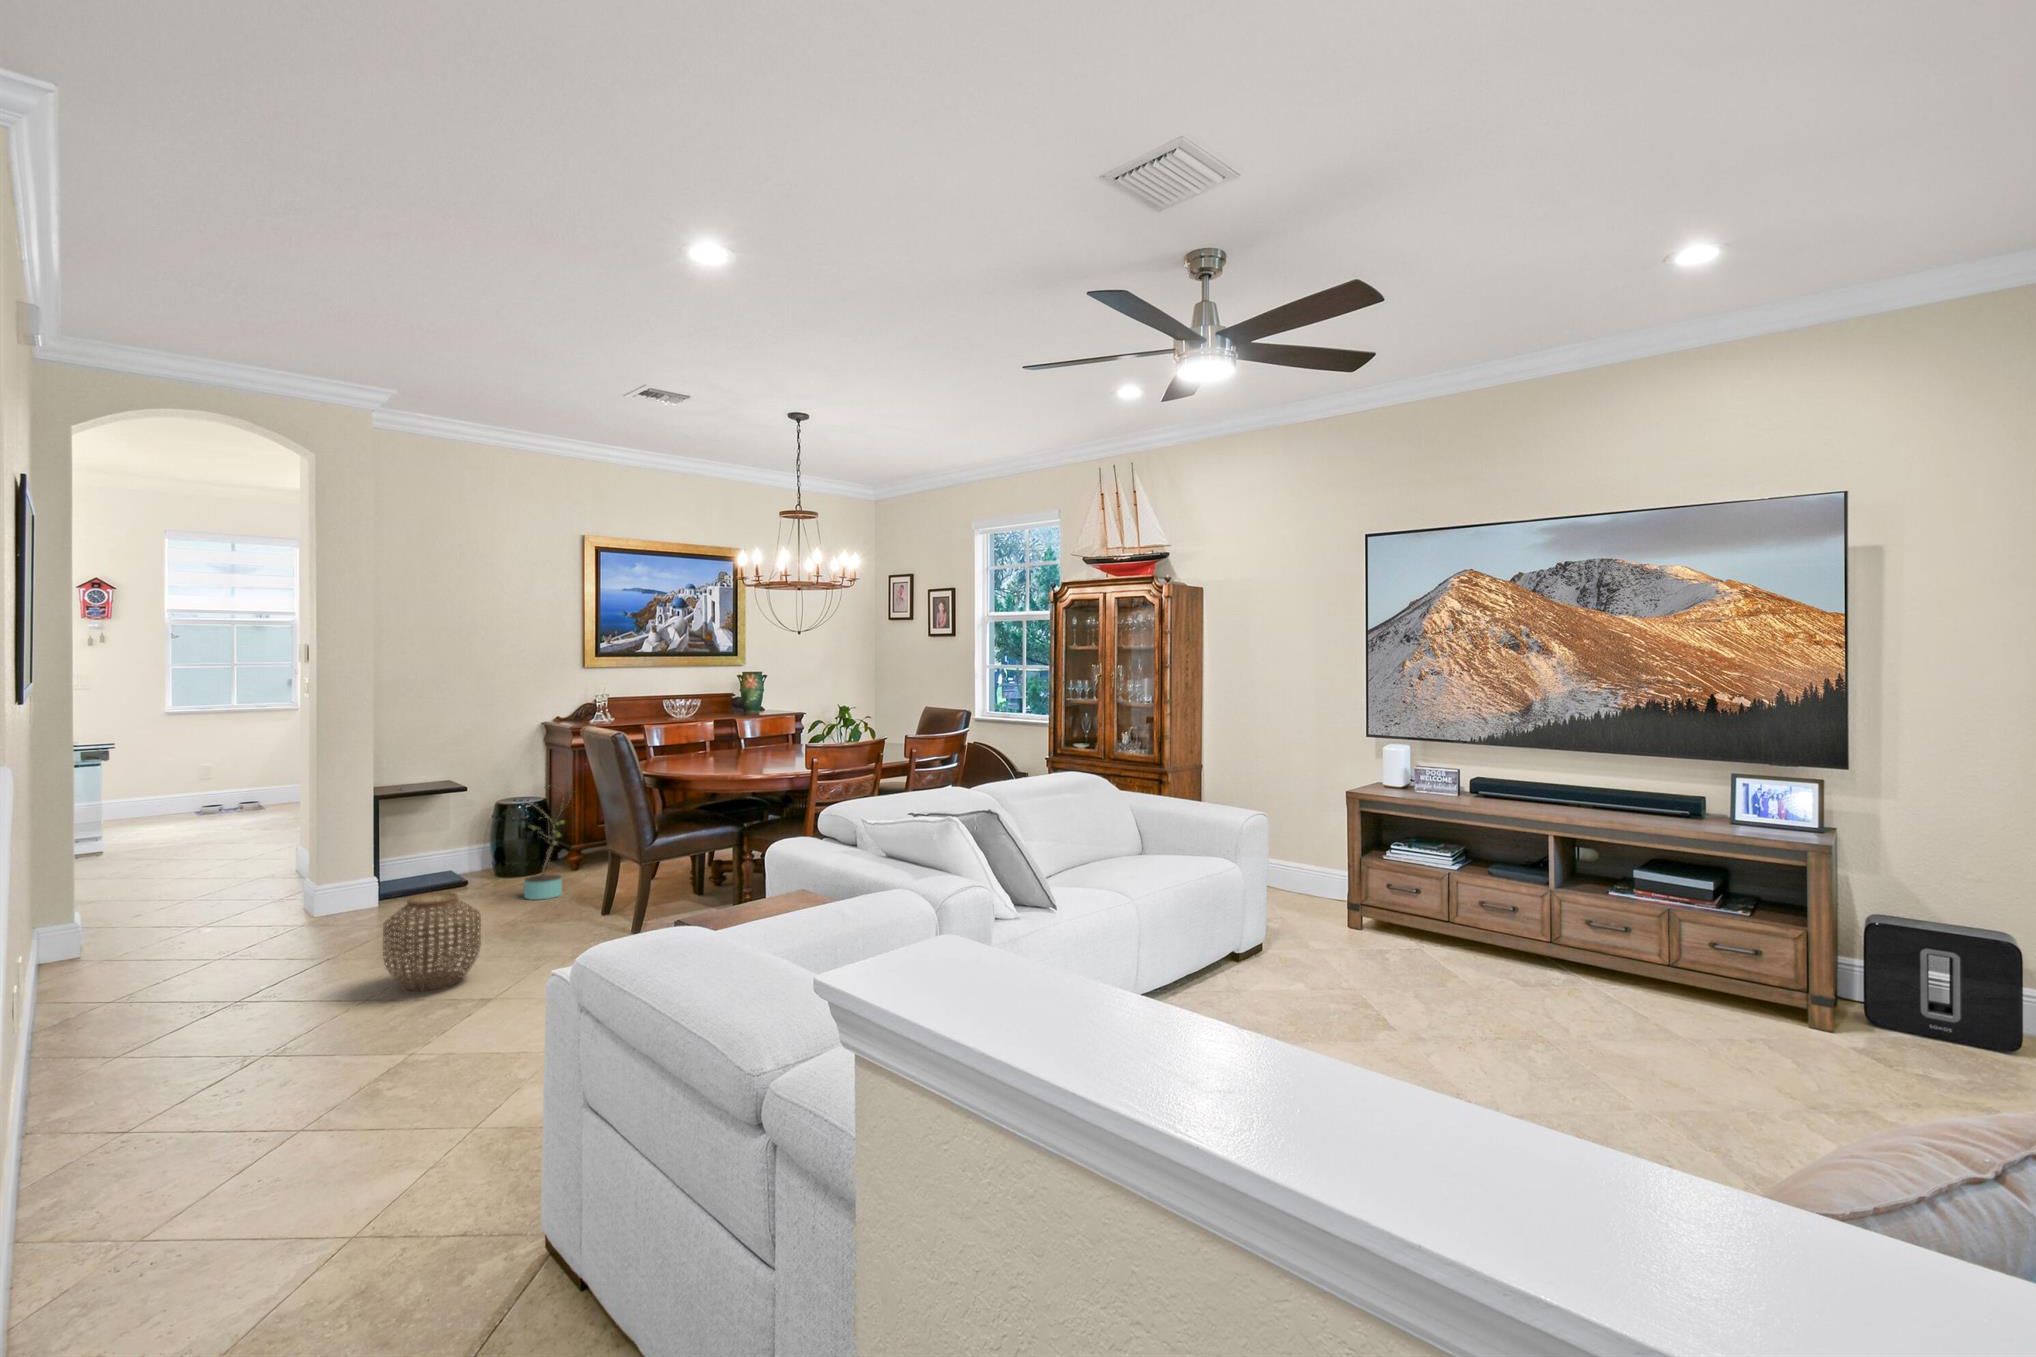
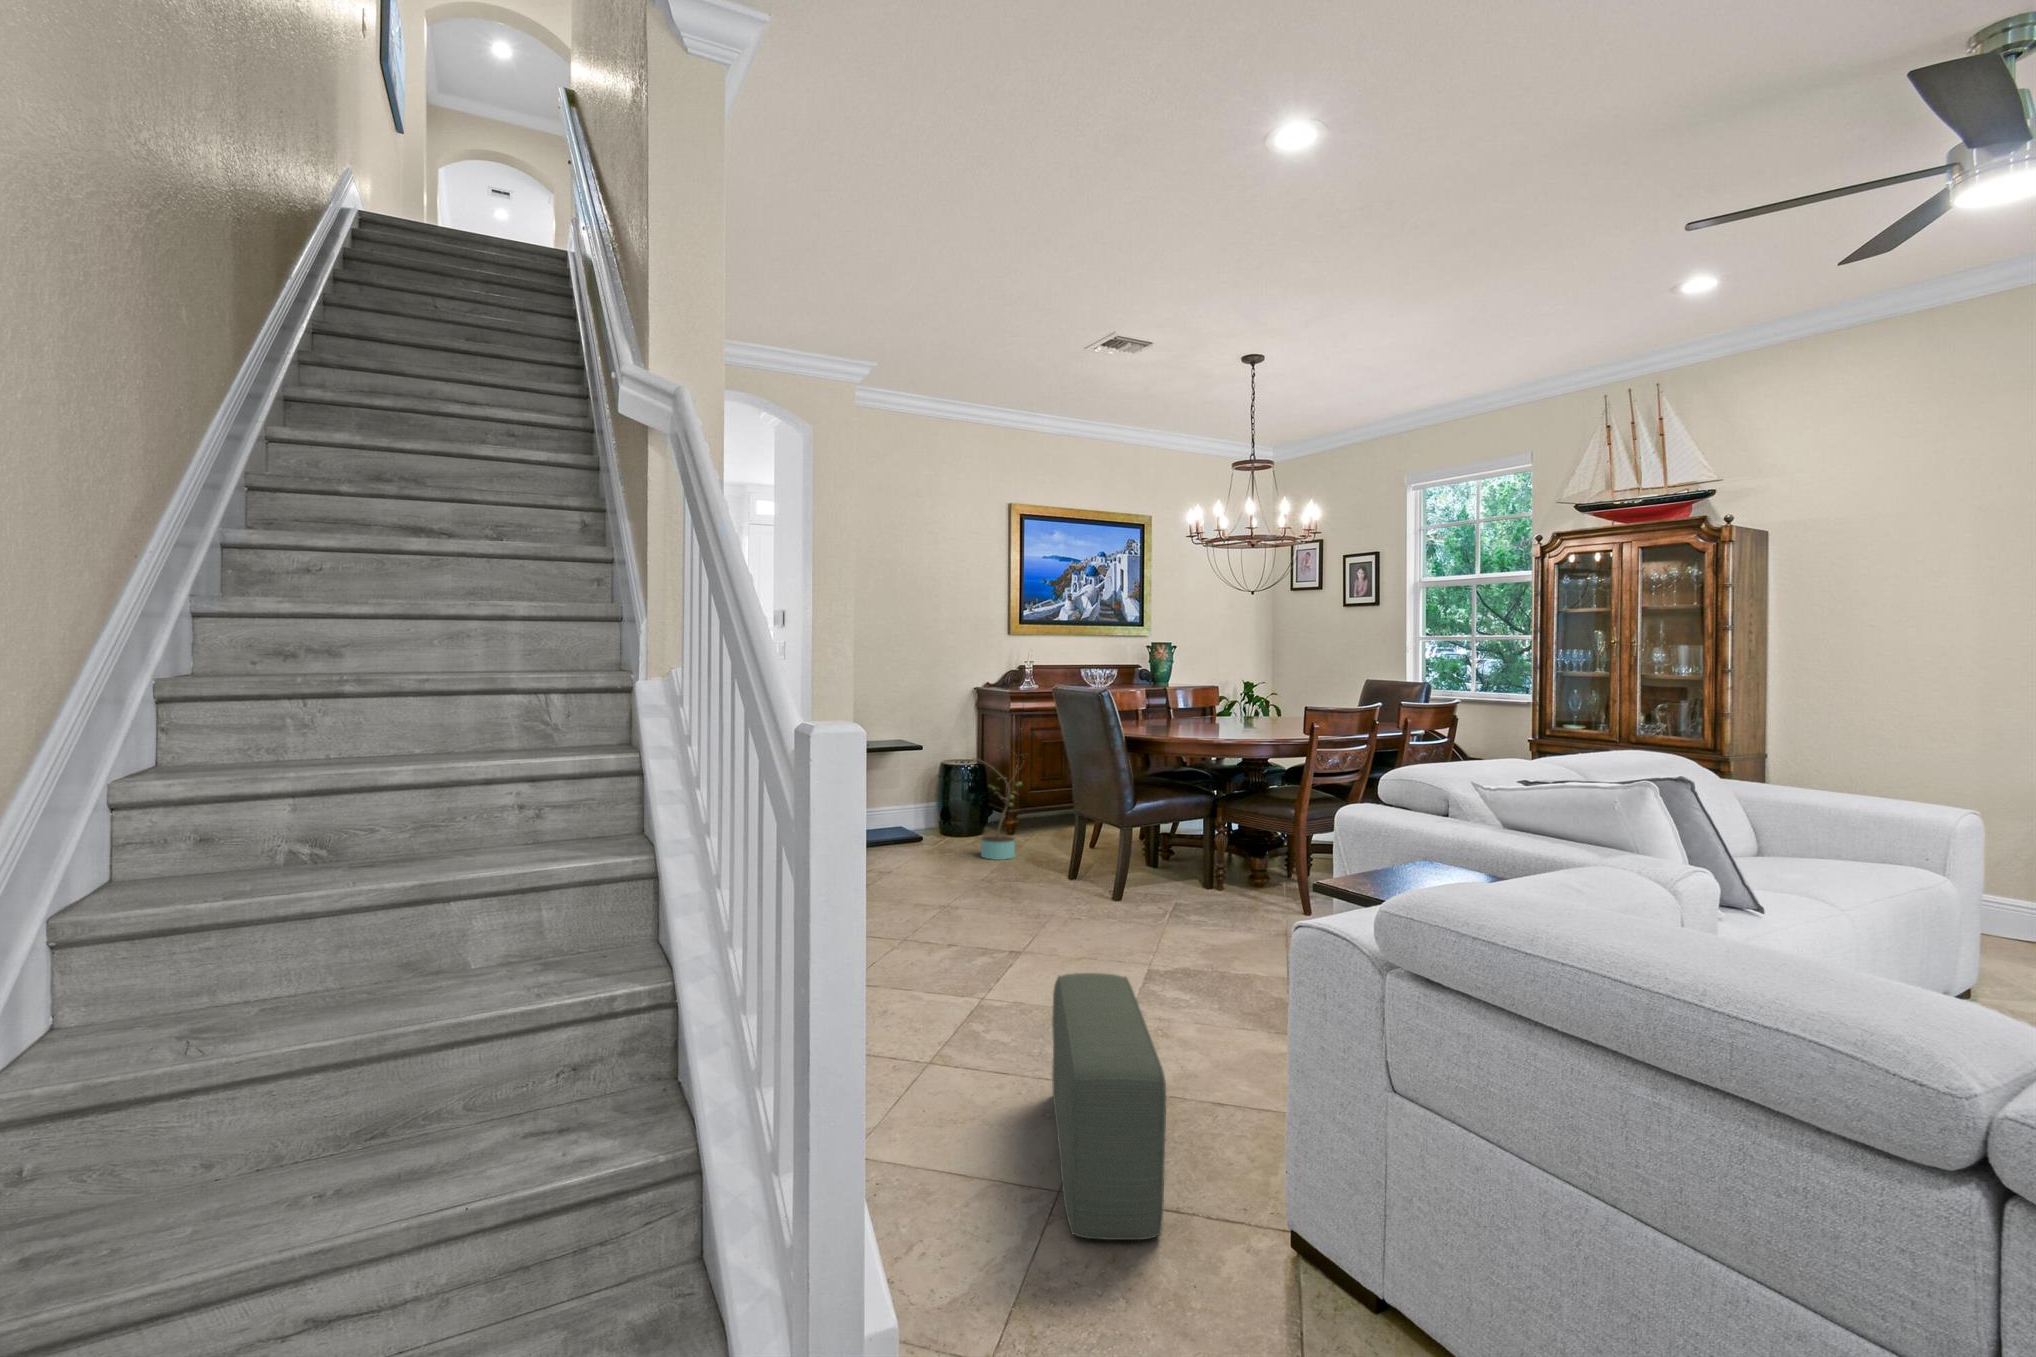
woven basket: present [383,892,481,991] -> none [913,842,998,939]
pouf: none [327,1021,490,1272] -> present [1052,973,1166,1240]

